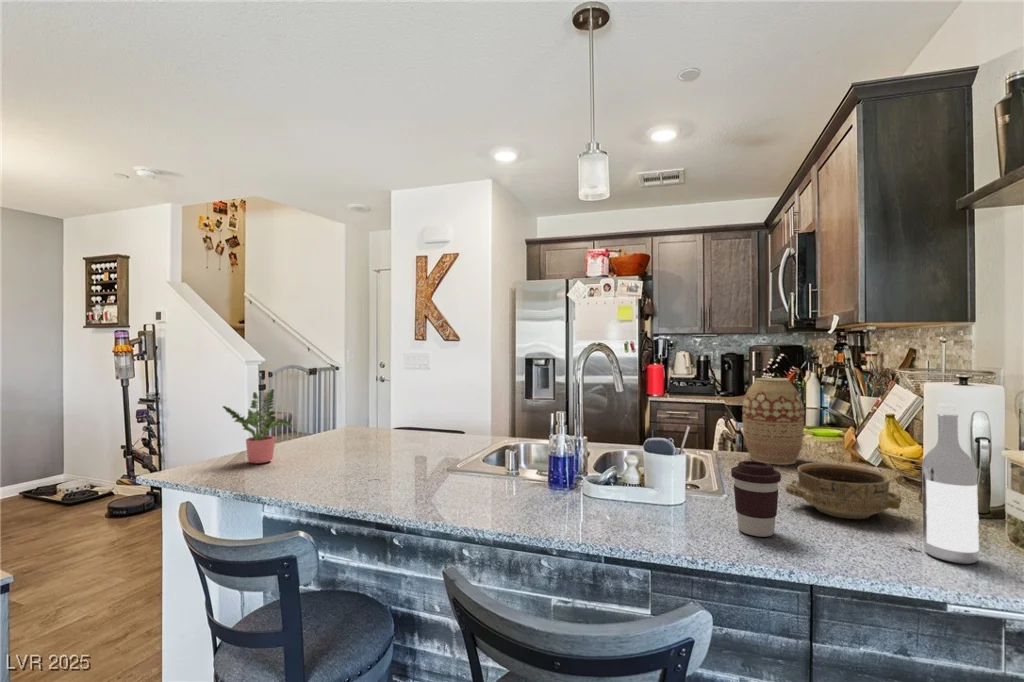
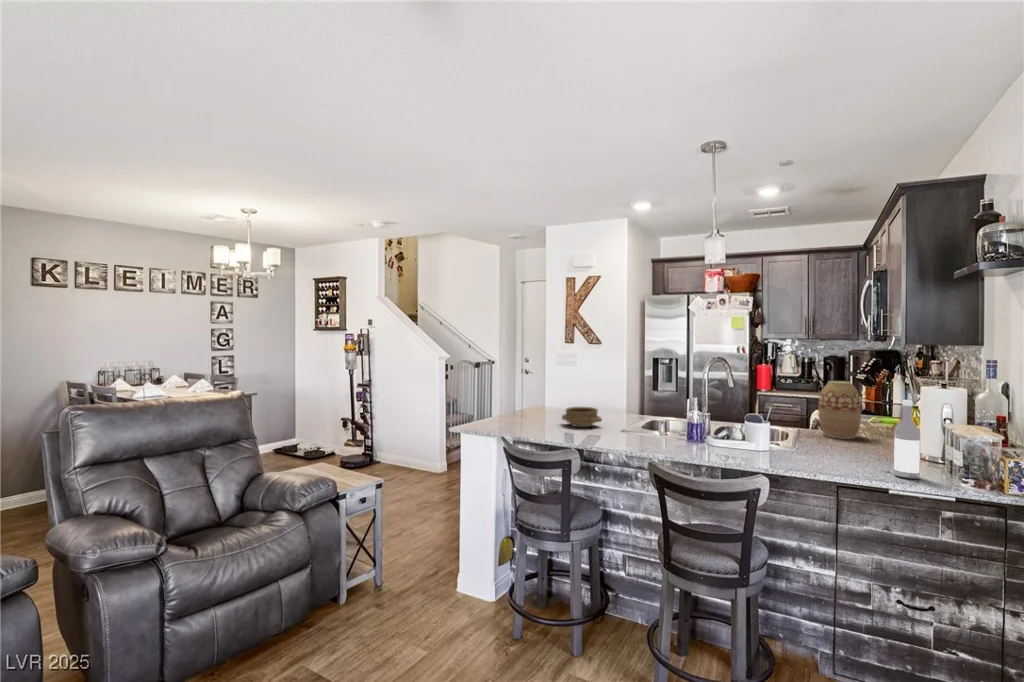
potted plant: present [223,389,292,463] -> none [492,382,529,424]
coffee cup: present [731,461,781,537] -> none [793,427,819,465]
ceramic bowl: present [786,463,901,519] -> present [562,407,602,427]

